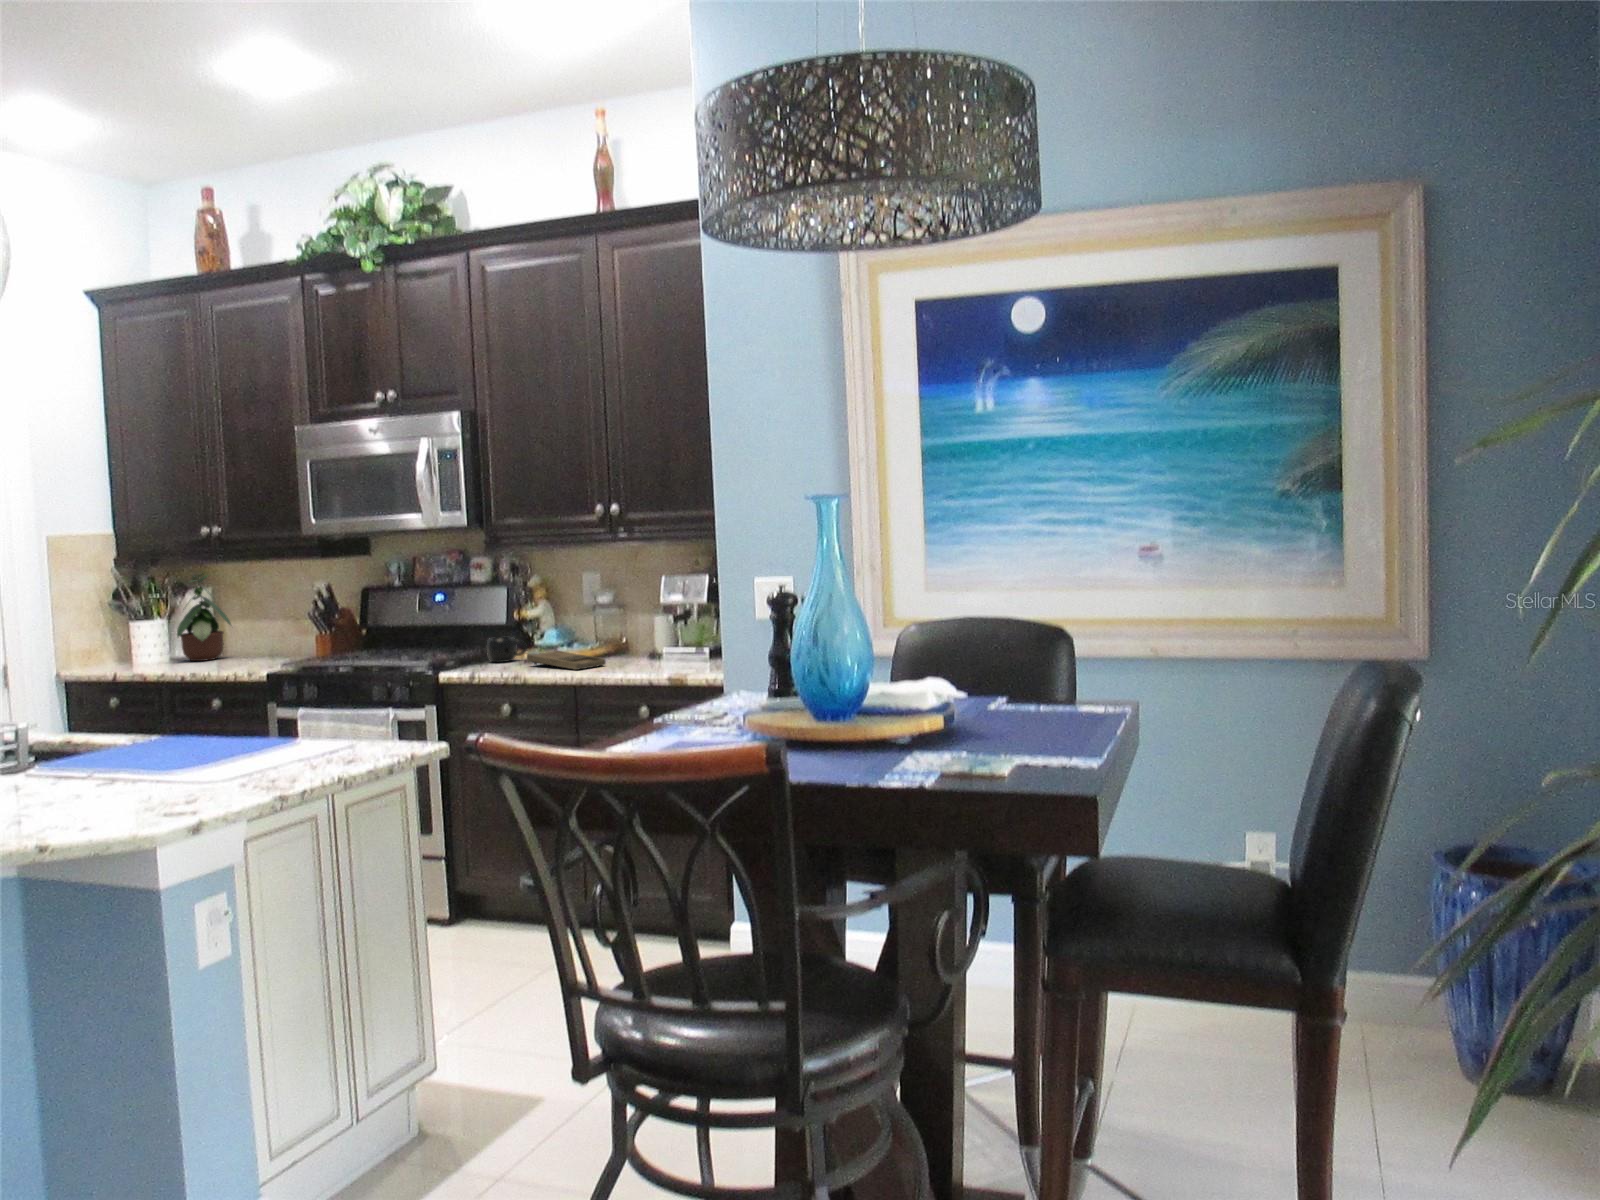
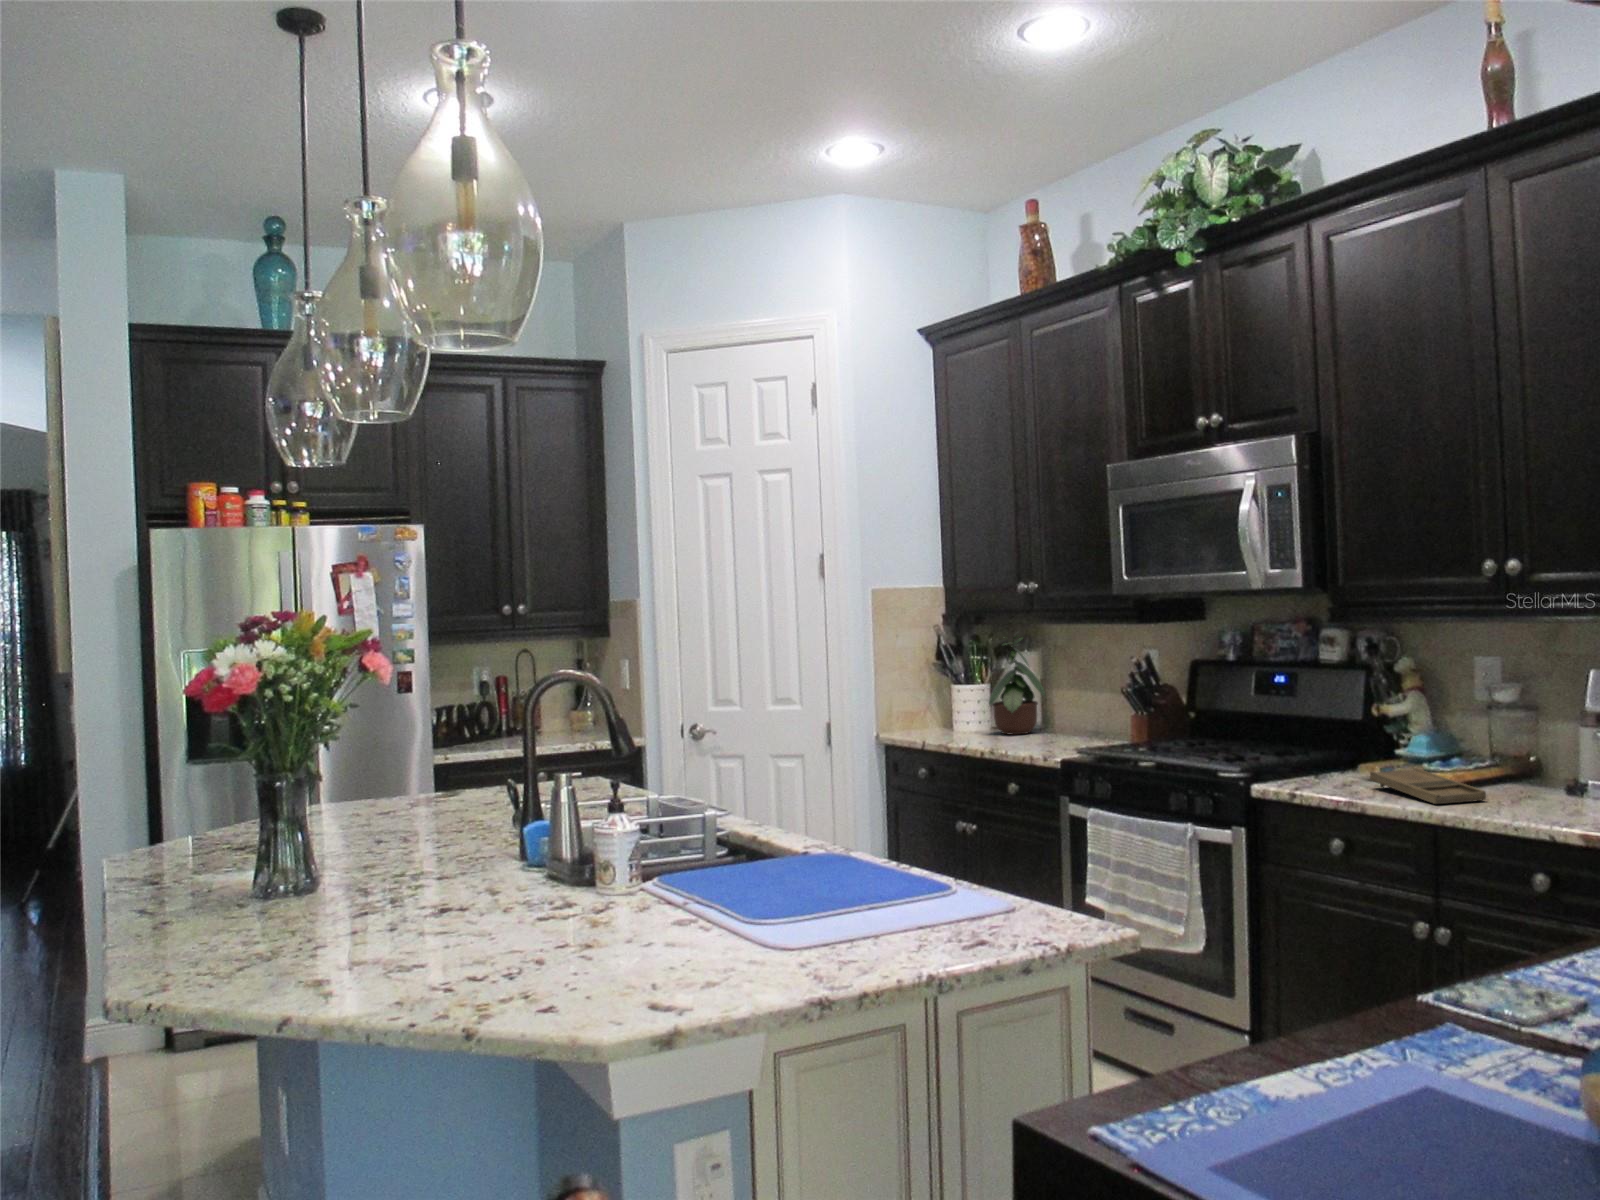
mug: present [487,637,527,662] -> none [1321,740,1379,776]

